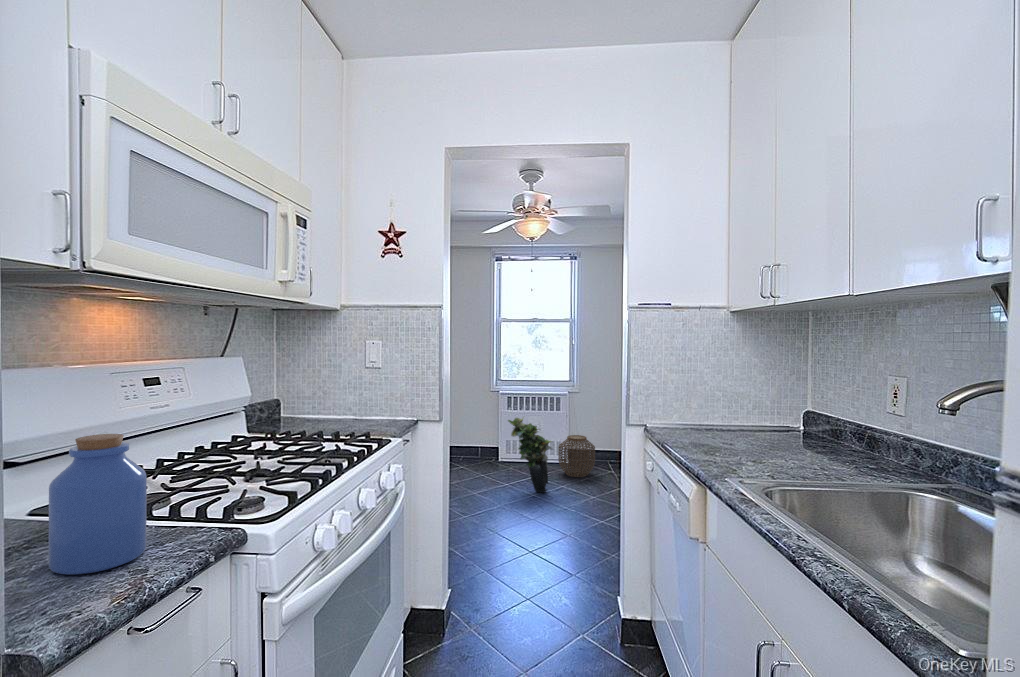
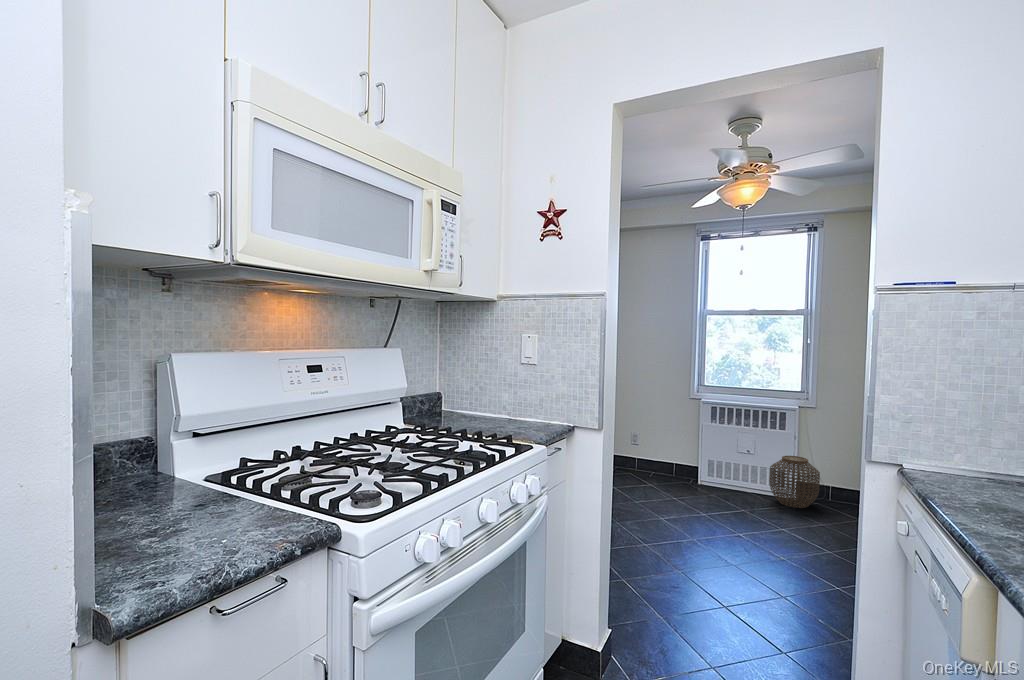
potted plant: present [508,418,552,493] -> none [703,428,760,521]
jar: present [49,434,147,575] -> none [163,416,248,548]

